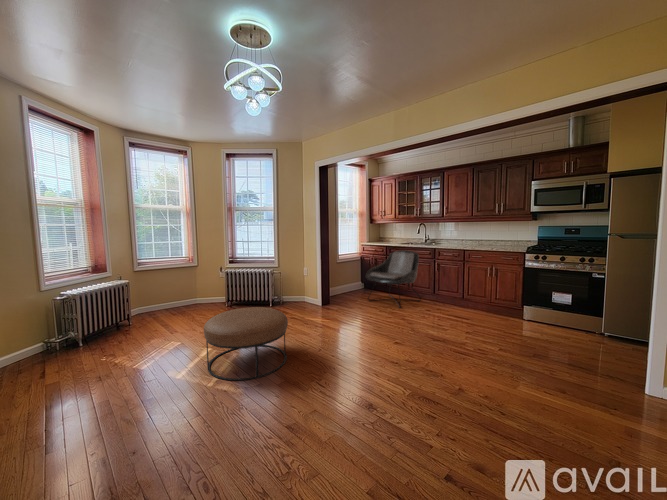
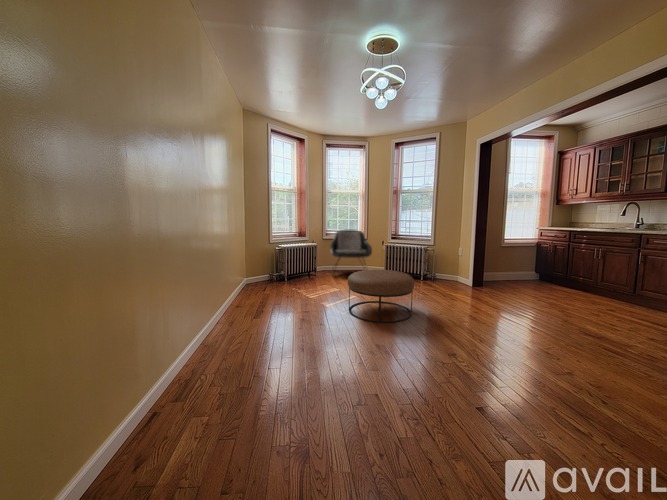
lounge chair: present [366,250,420,308] -> present [330,230,372,273]

